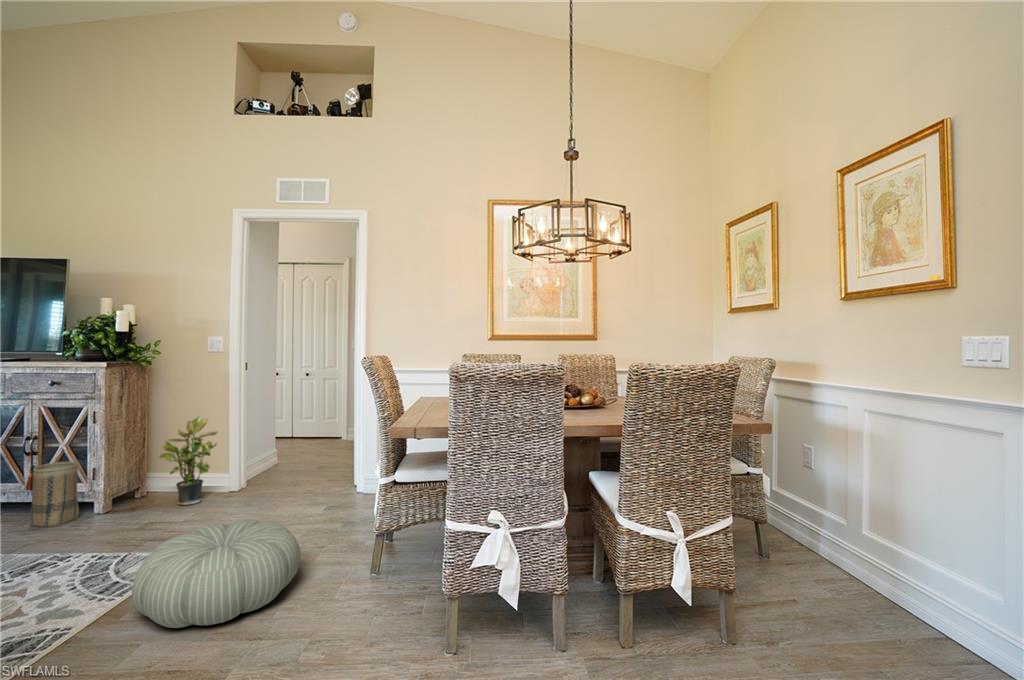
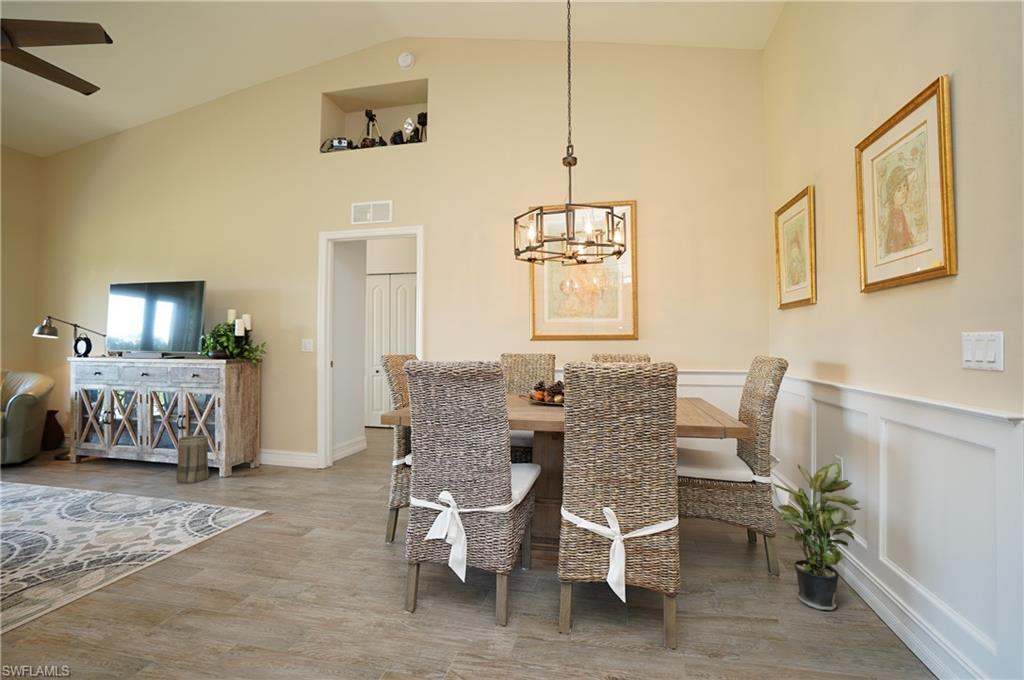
potted plant: present [159,416,217,505] -> present [773,463,861,610]
pouf: present [132,520,300,628] -> none [204,488,331,564]

